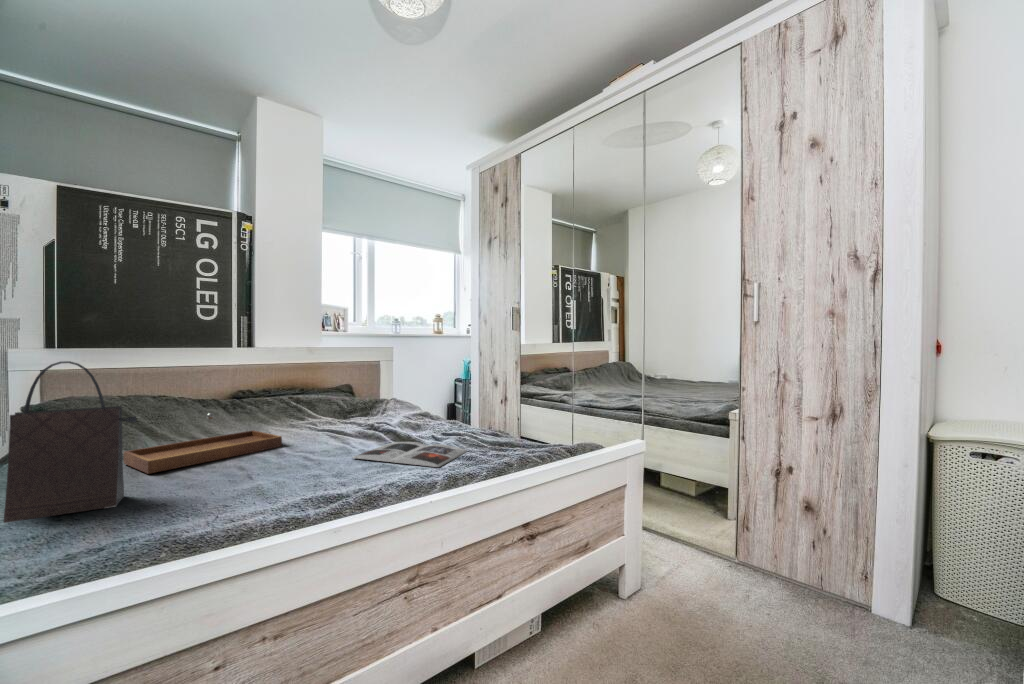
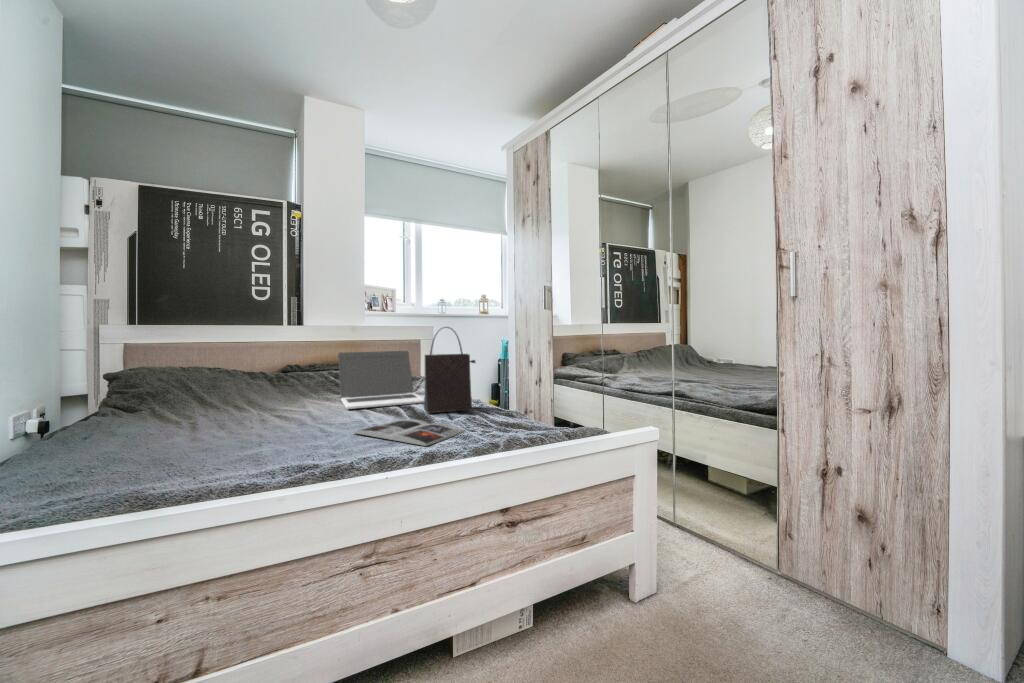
handbag: present [4,361,136,523] -> present [424,327,475,413]
laptop: none [307,372,407,434] -> present [338,351,424,409]
tray: present [123,413,282,474] -> none [163,386,302,439]

